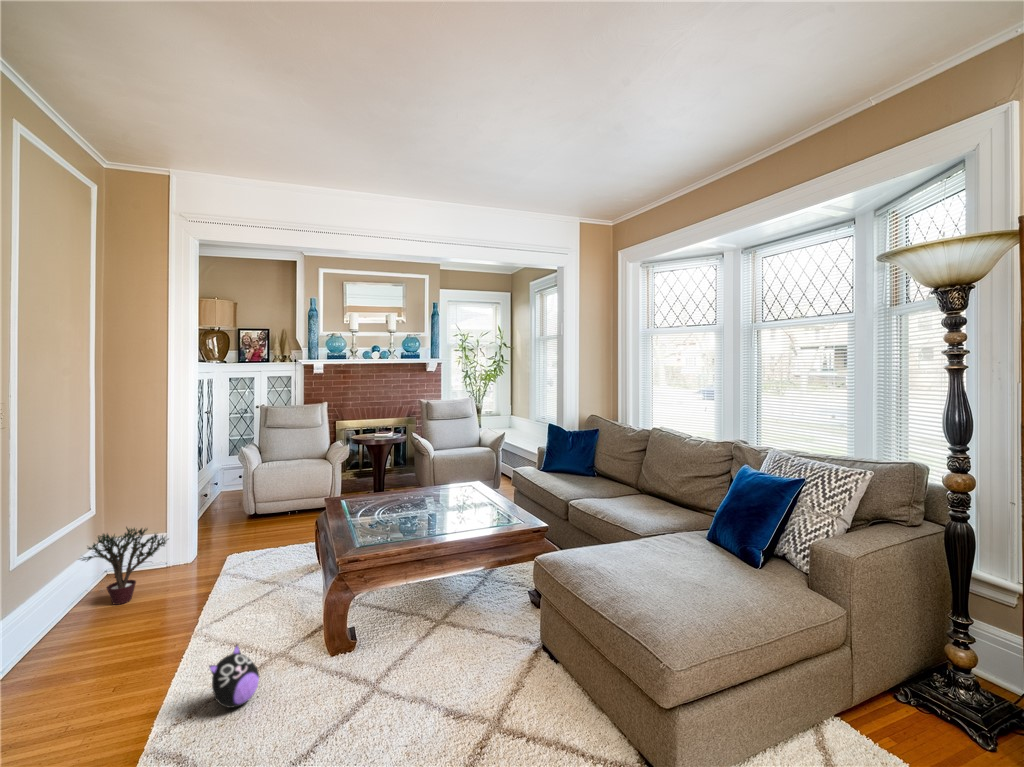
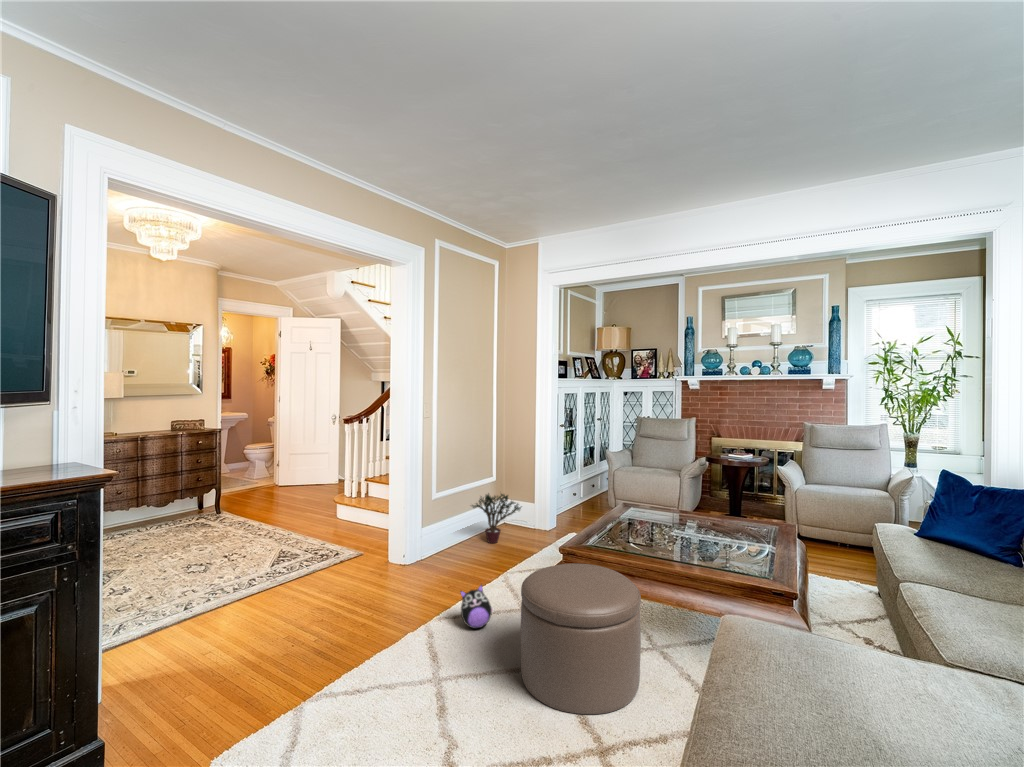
ottoman: none [342,562,472,725] -> present [521,563,641,714]

